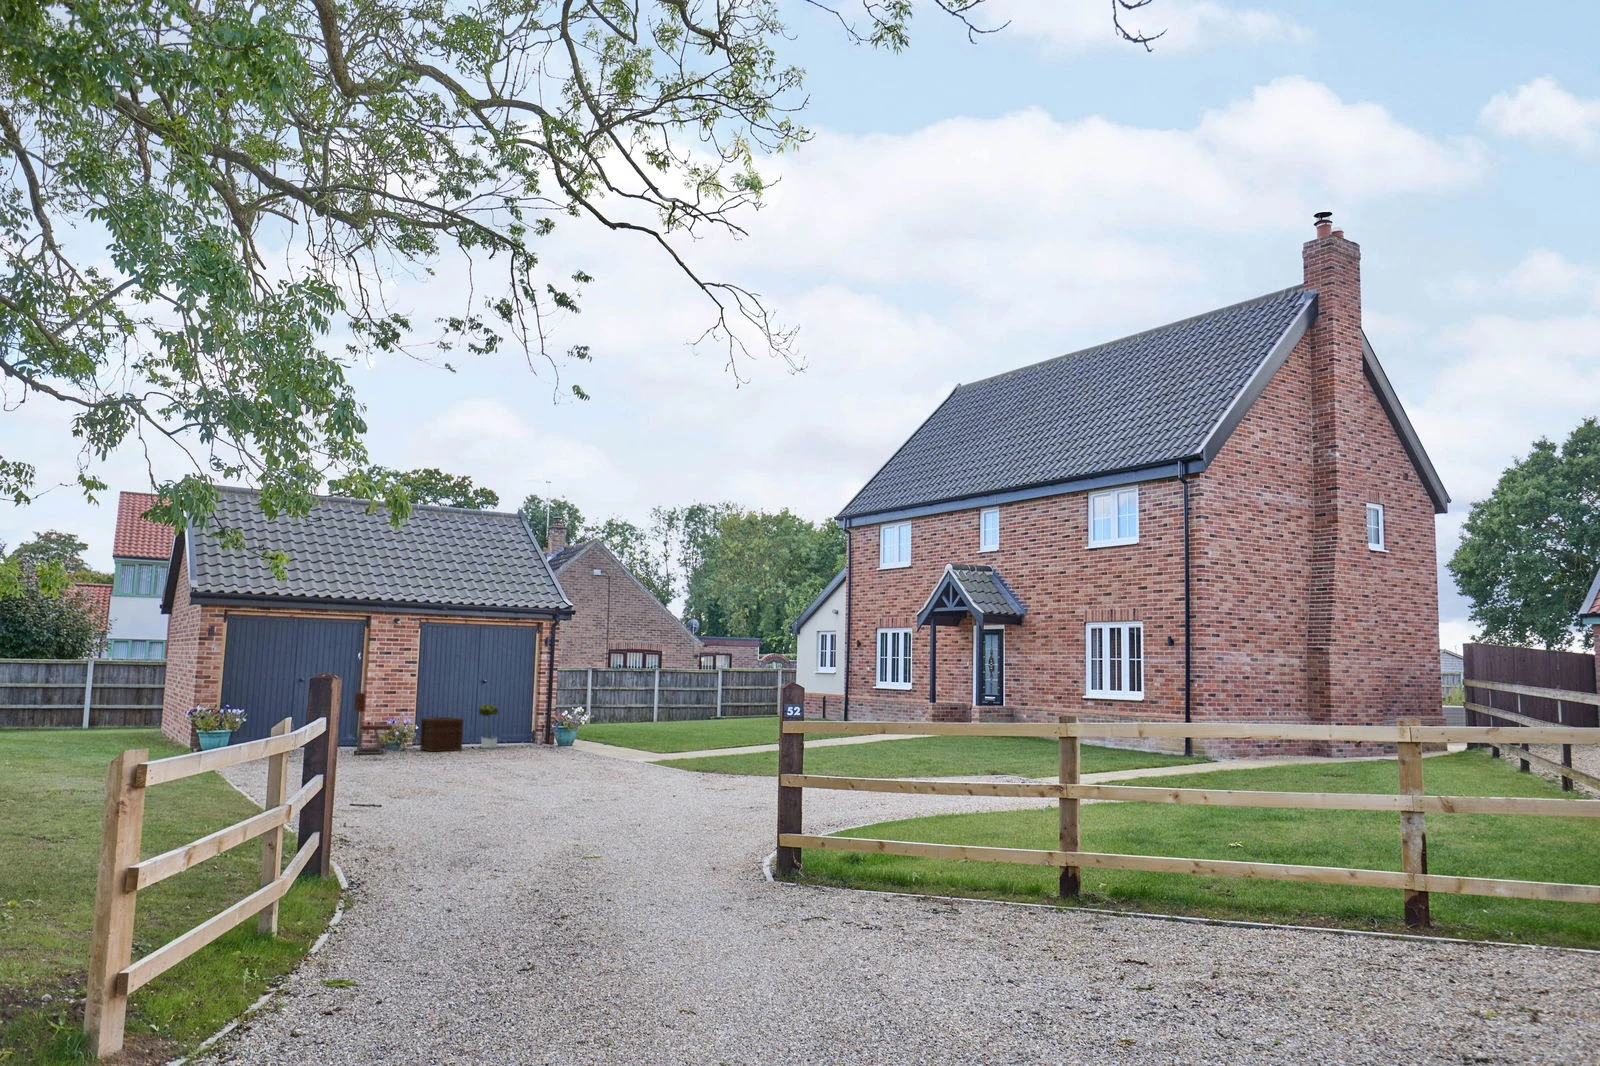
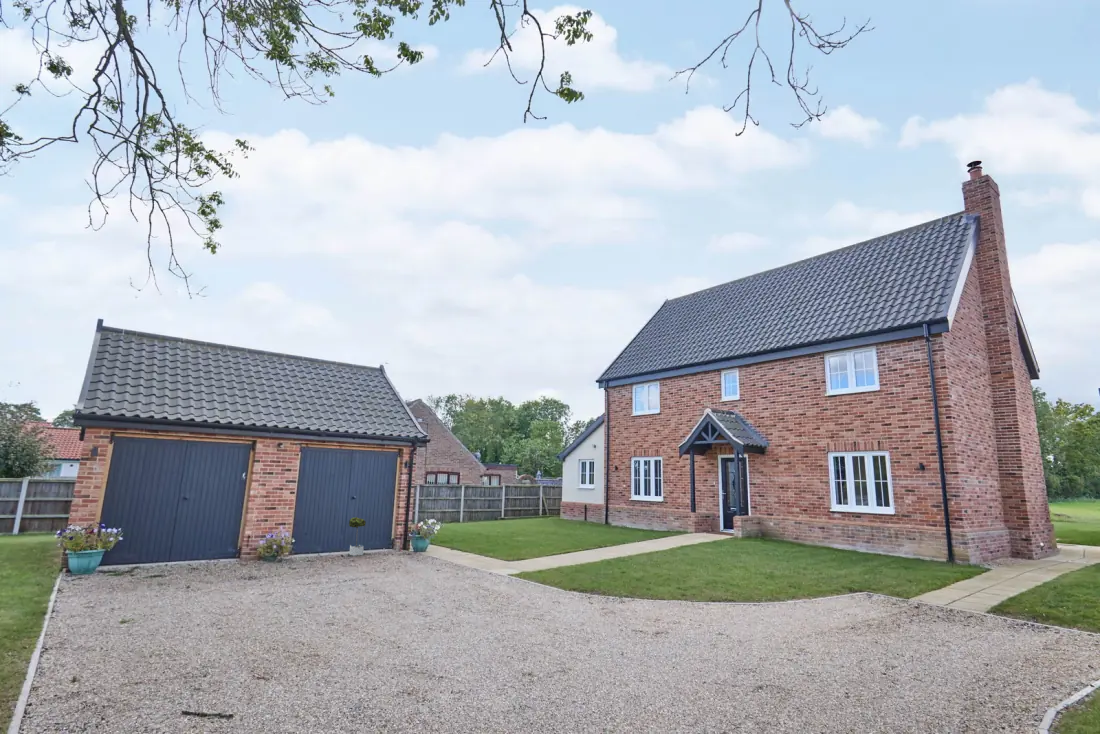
bench: present [354,692,392,754] -> none [233,507,271,566]
wooden crate: present [420,717,463,752] -> none [295,529,335,561]

